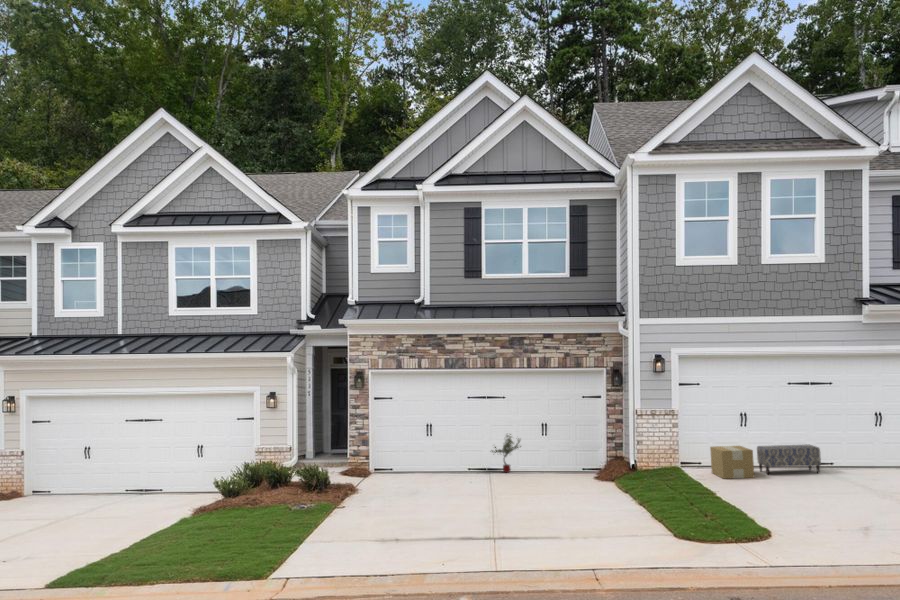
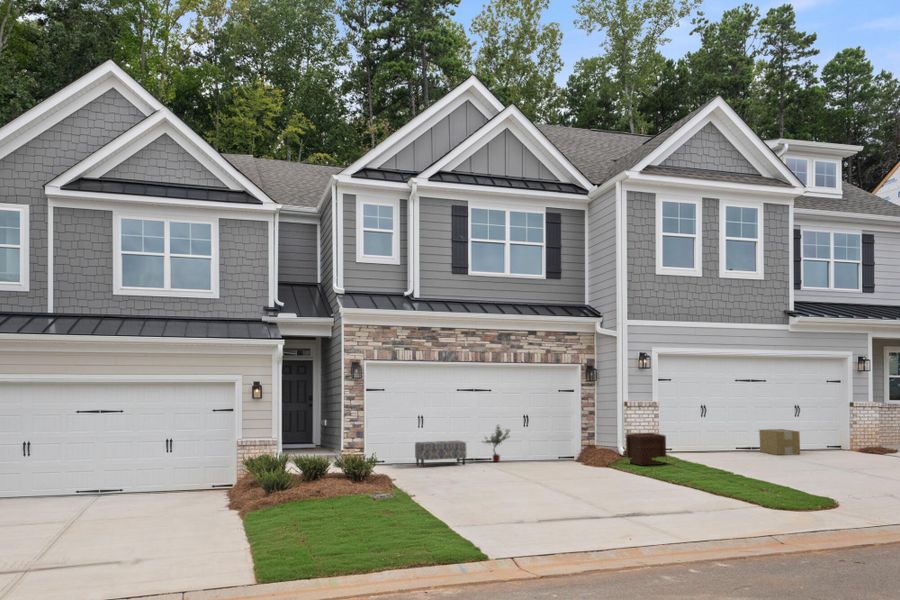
bench: present [757,444,821,475] -> present [415,441,466,467]
wooden crate: none [637,446,677,484] -> present [626,433,666,465]
cardboard box: present [710,446,754,479] -> present [759,429,800,455]

